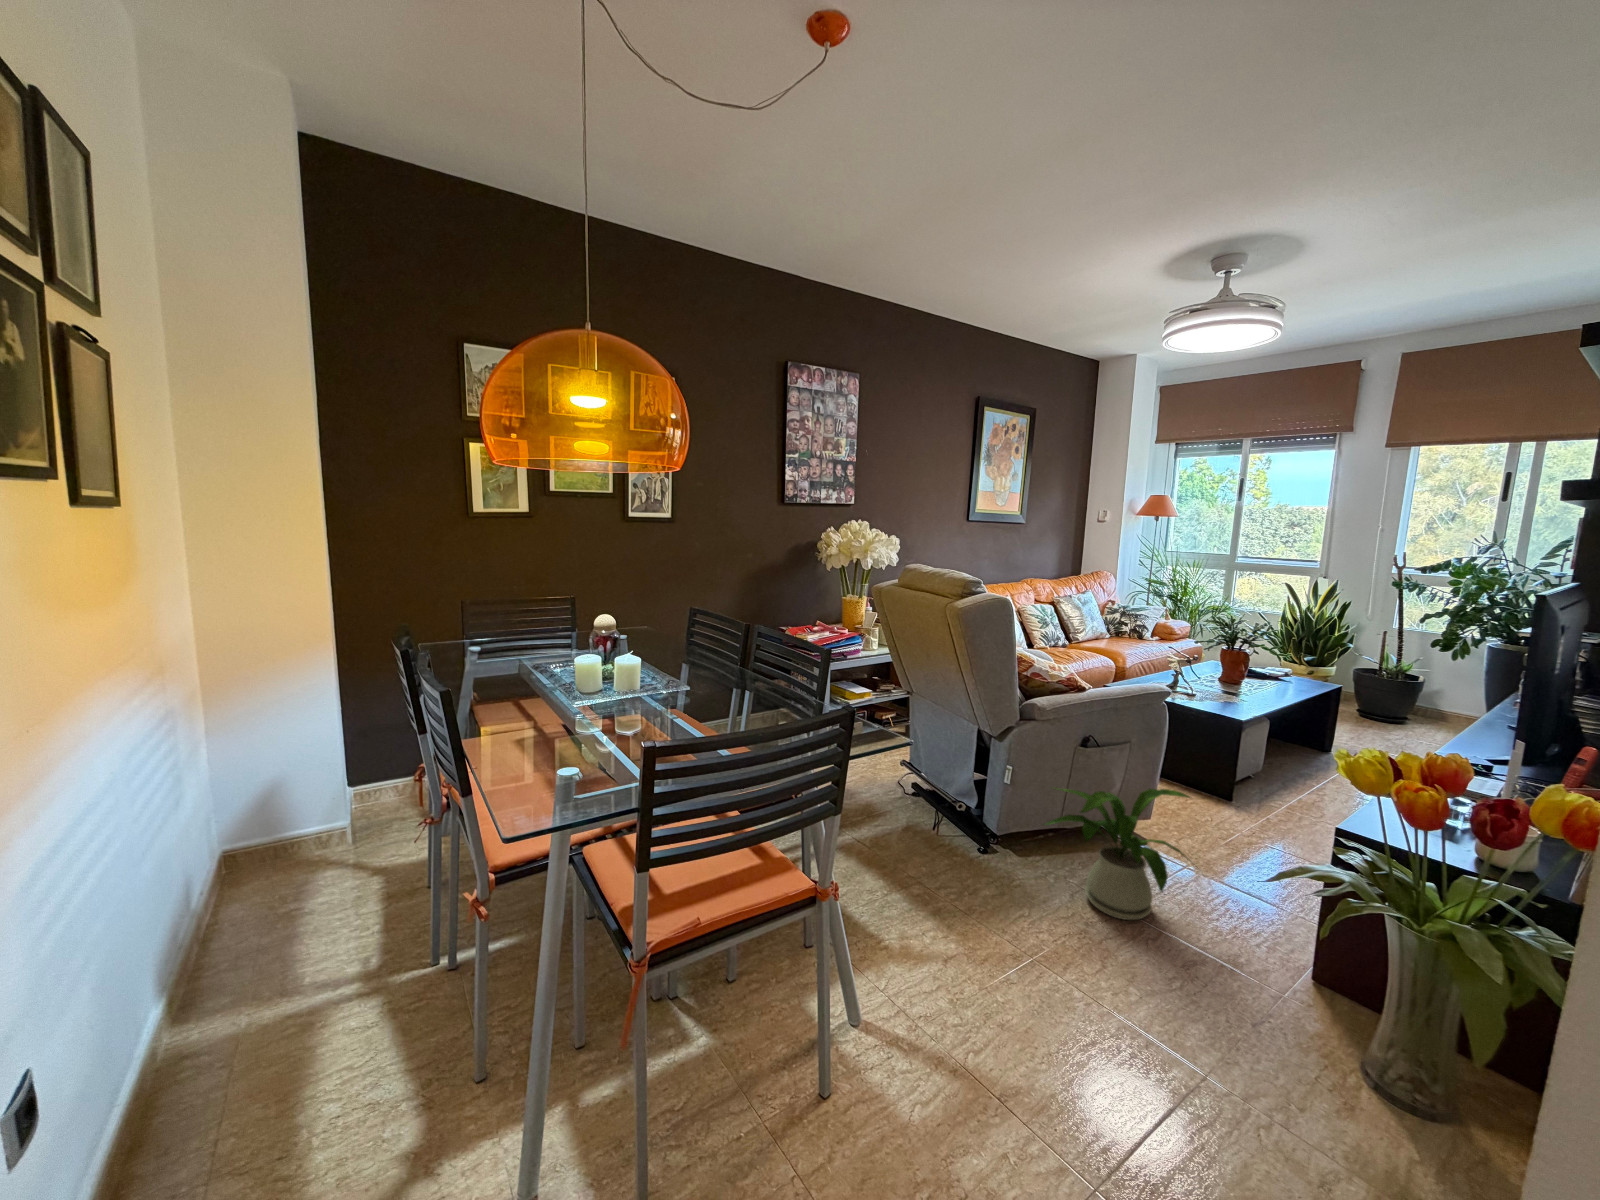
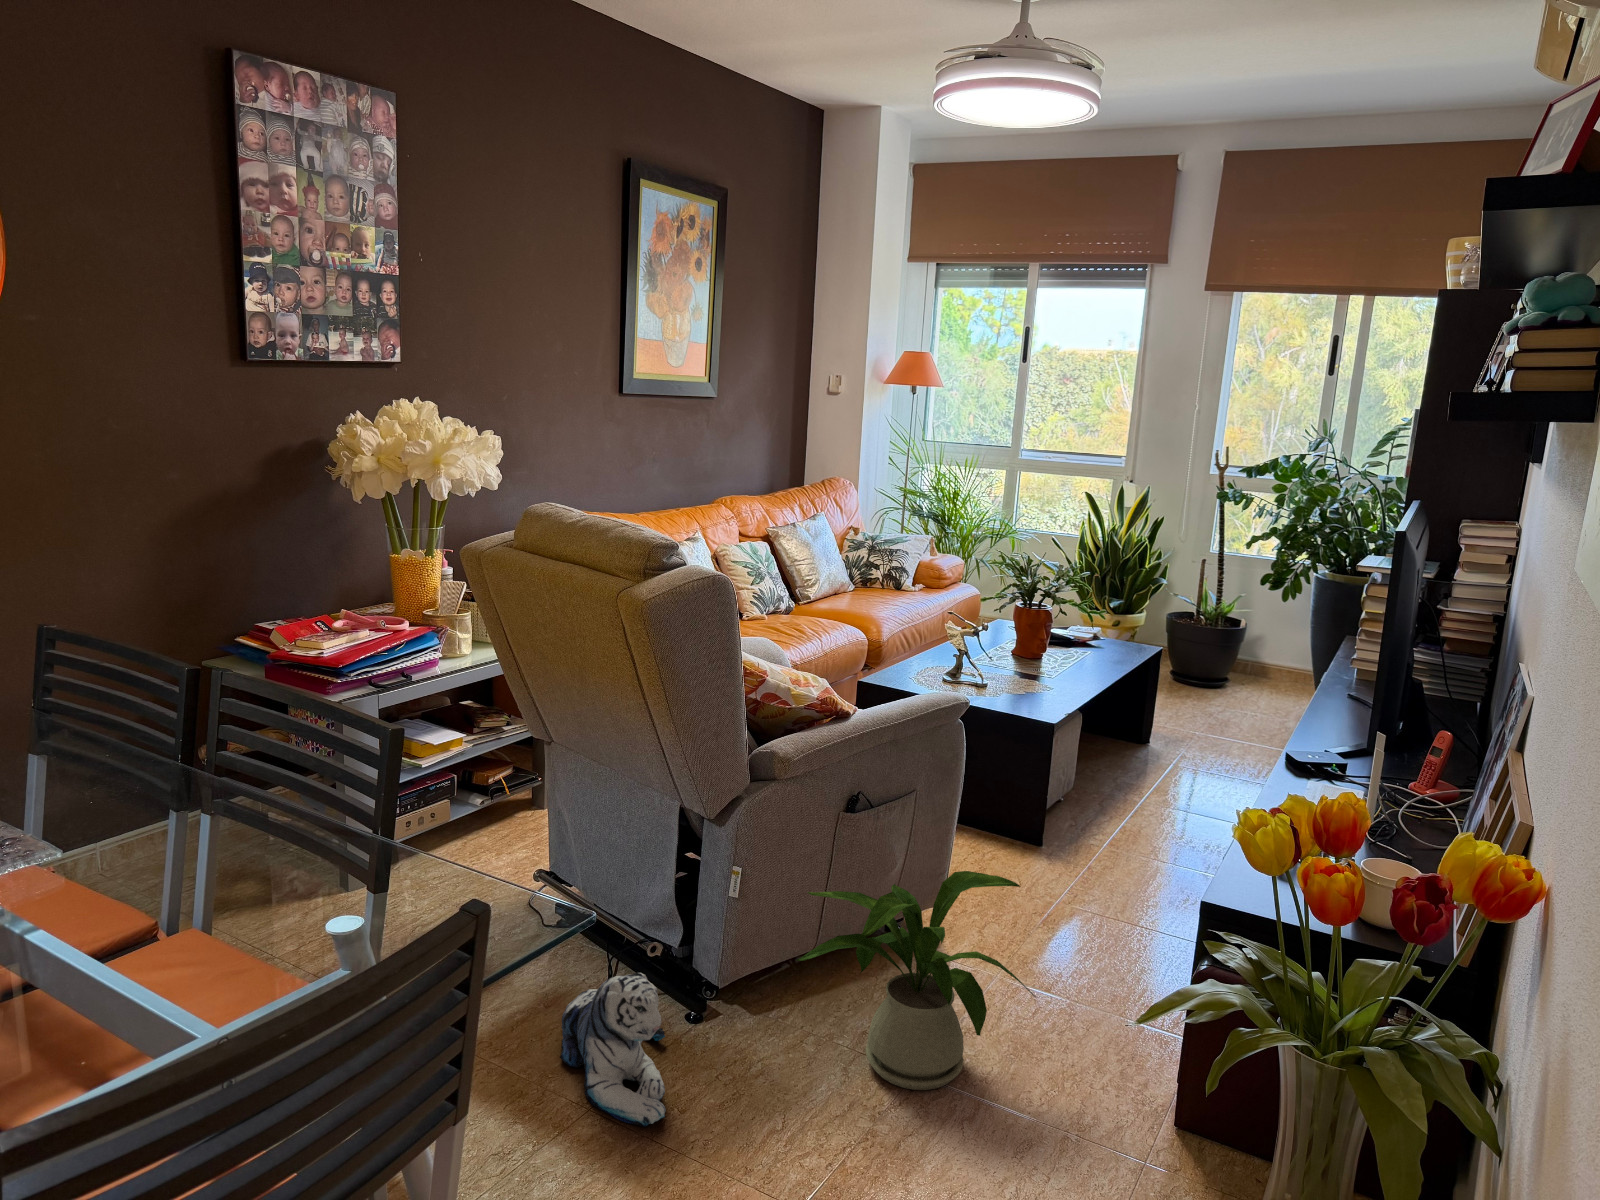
plush toy: none [904,813,963,897] -> present [560,973,666,1126]

